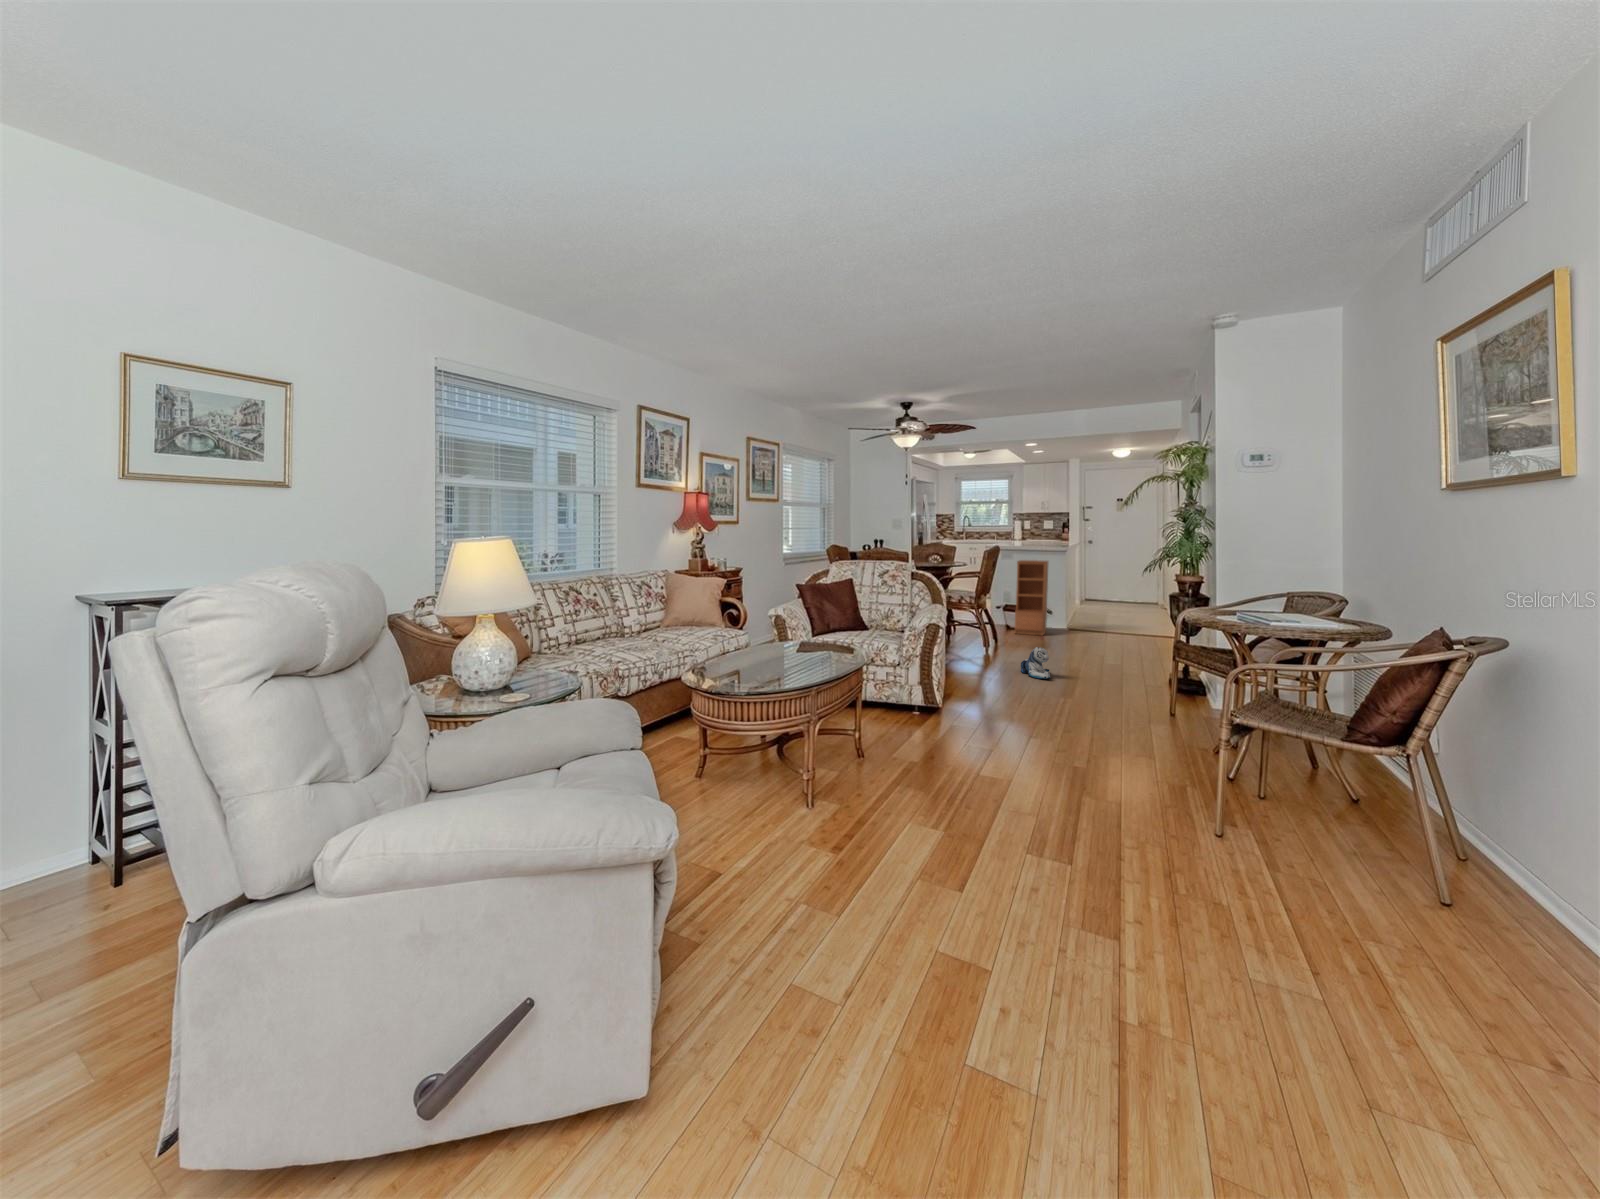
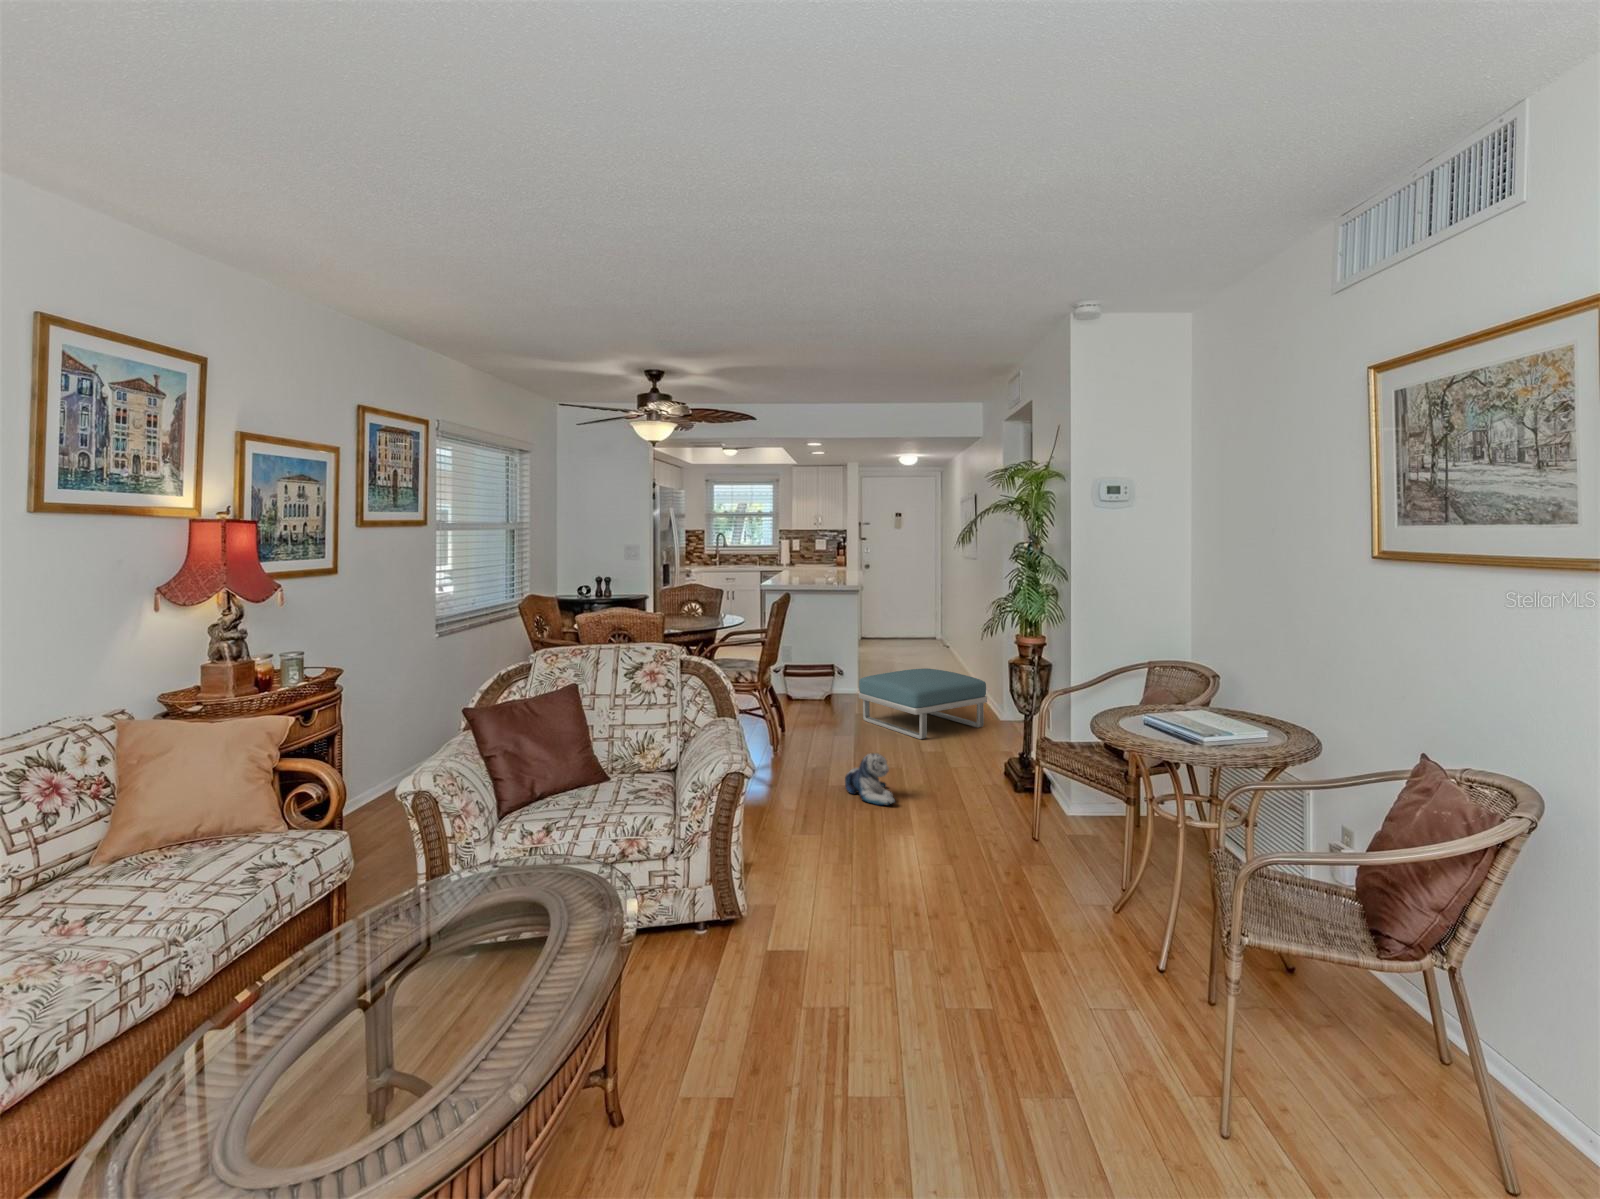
bookcase: present [1015,560,1048,635] -> none [804,601,845,706]
footstool: none [1050,610,1151,655] -> present [859,668,987,739]

